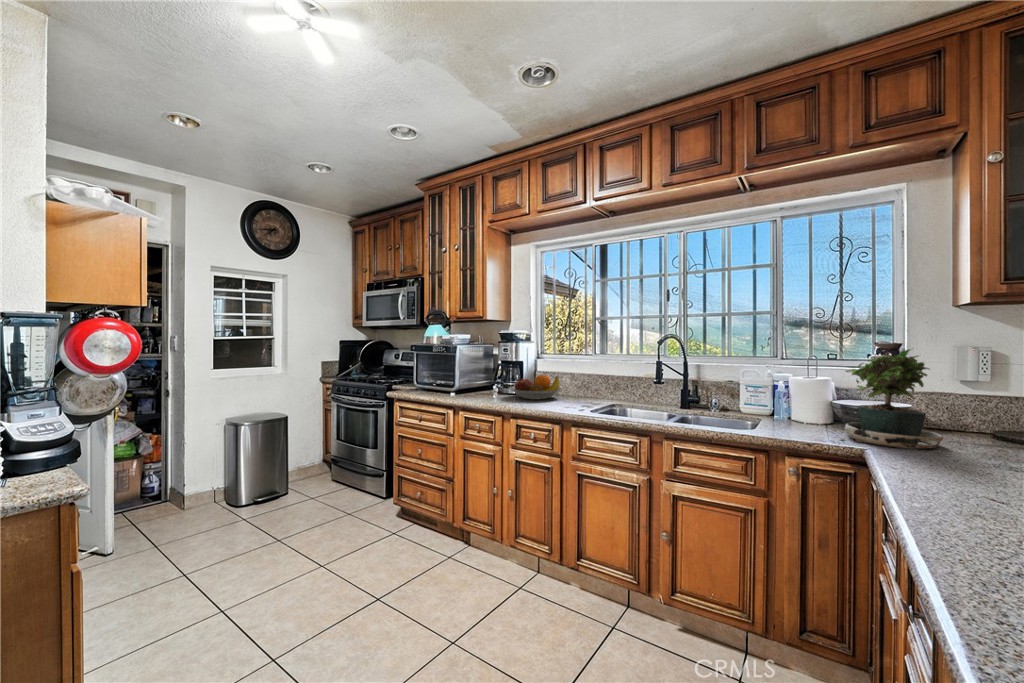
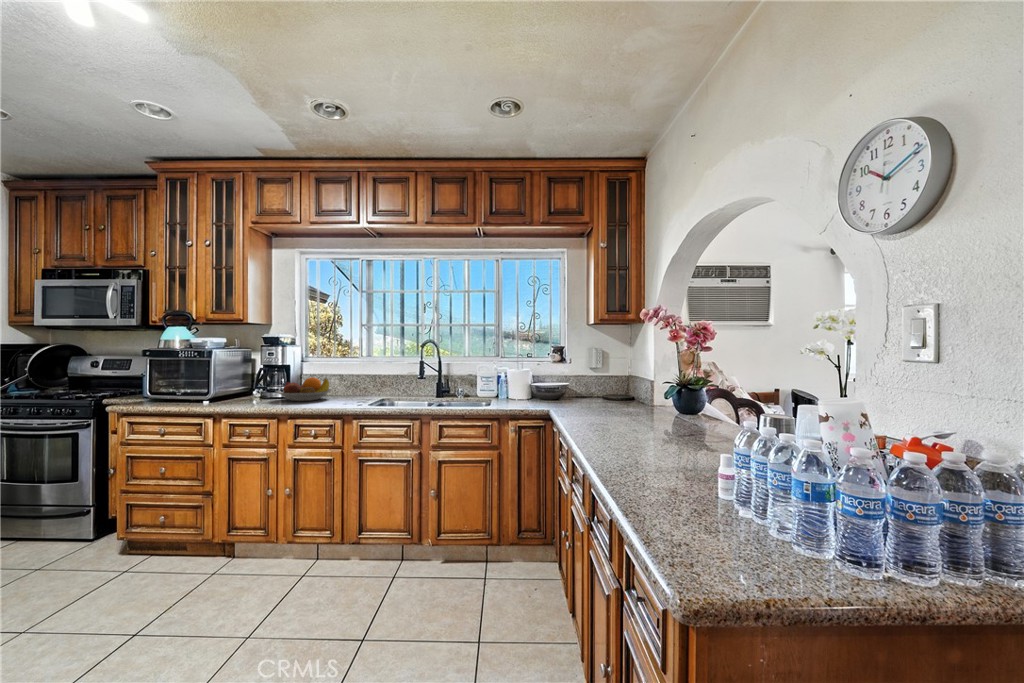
potted plant: present [841,349,943,449] -> none [533,349,584,408]

